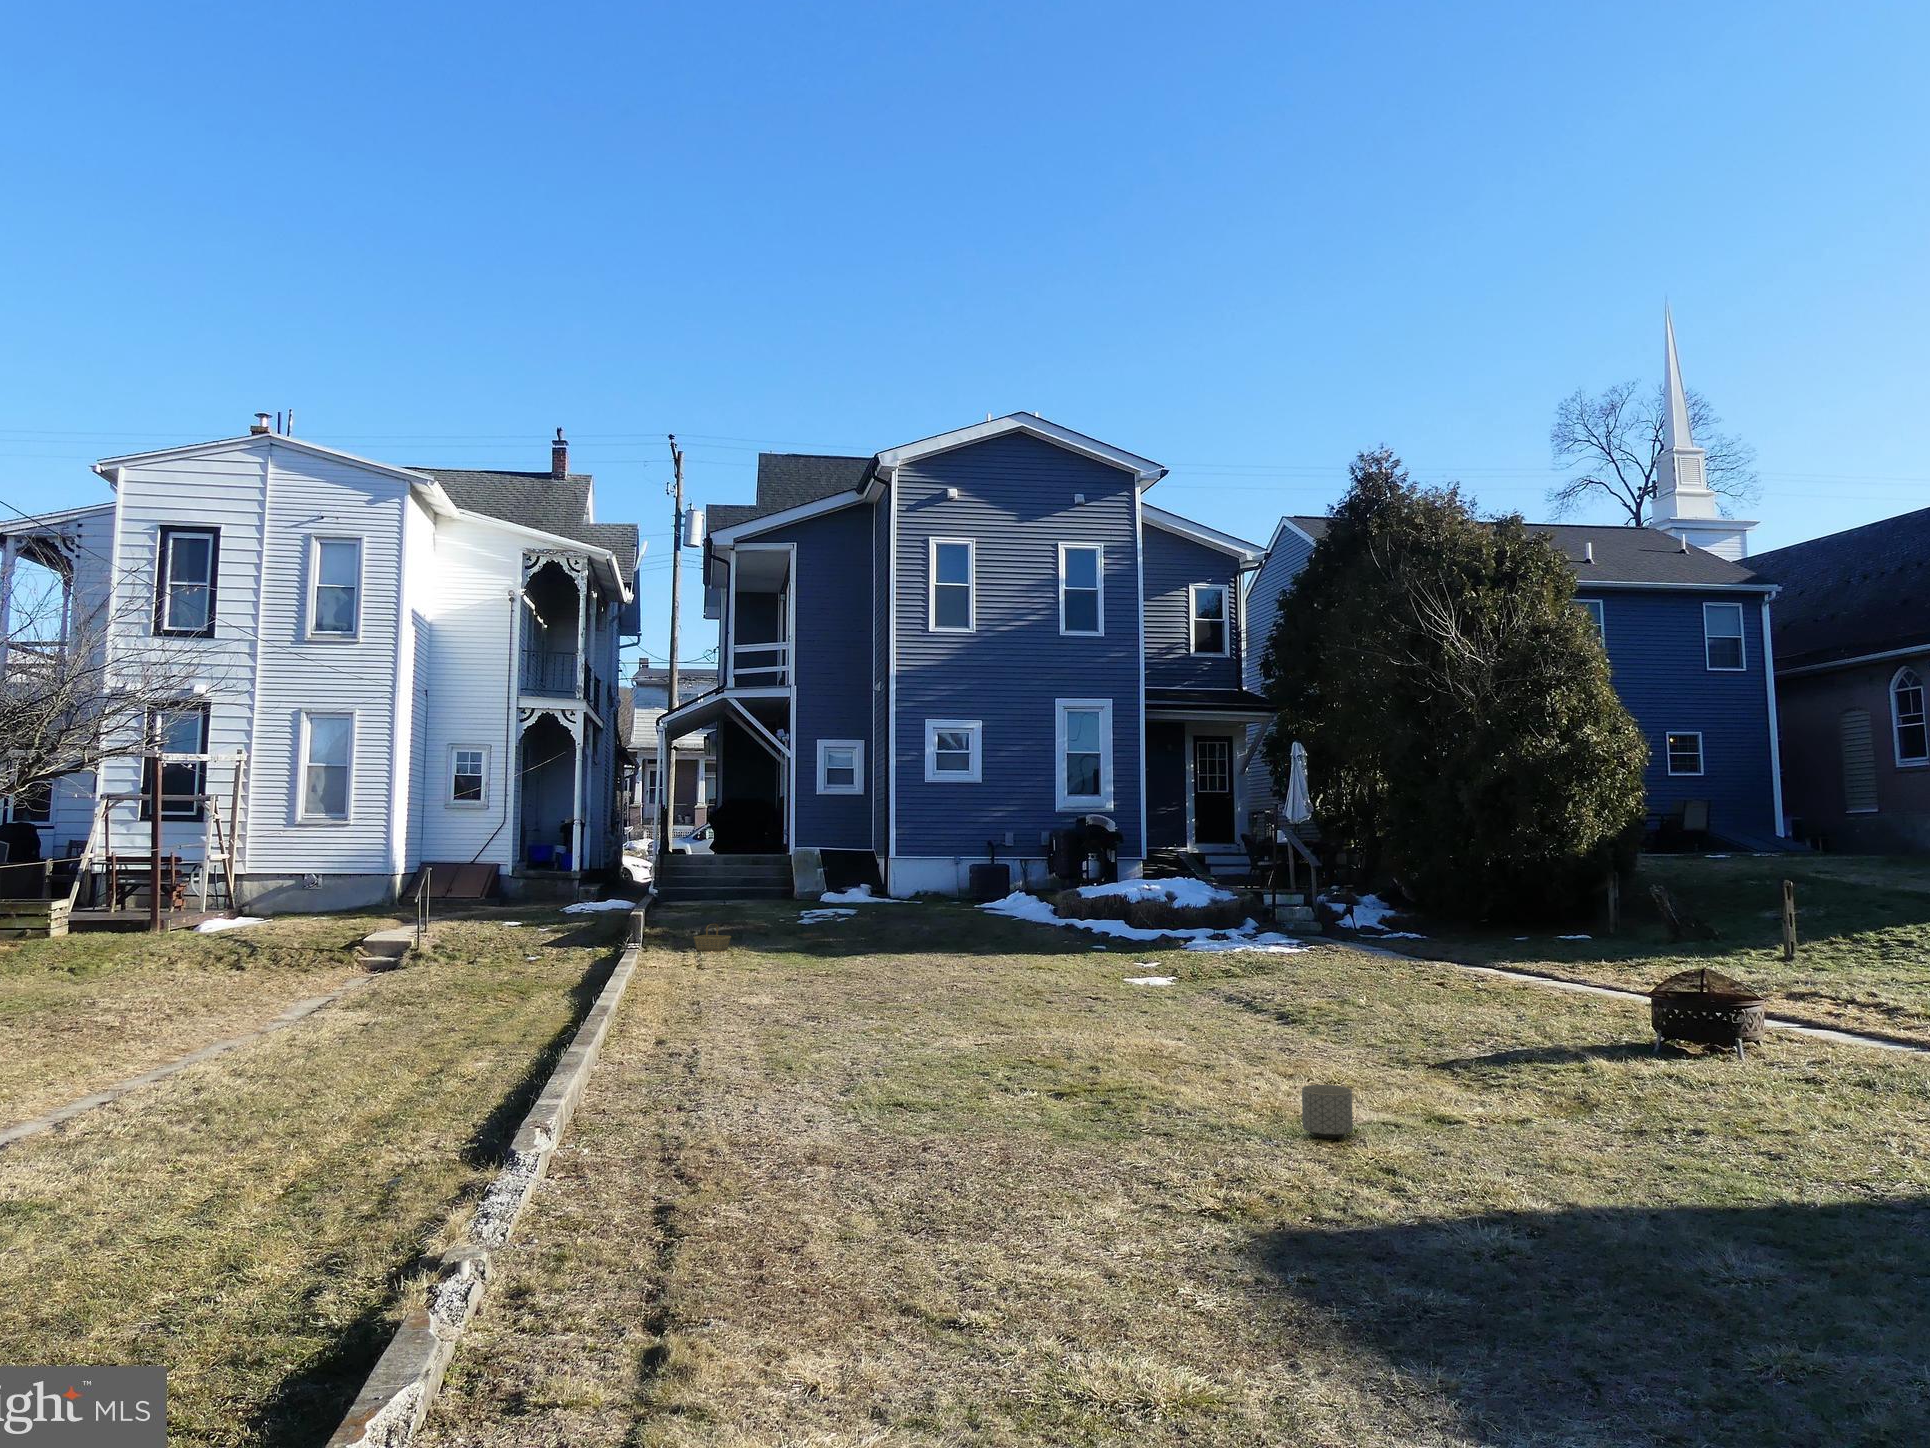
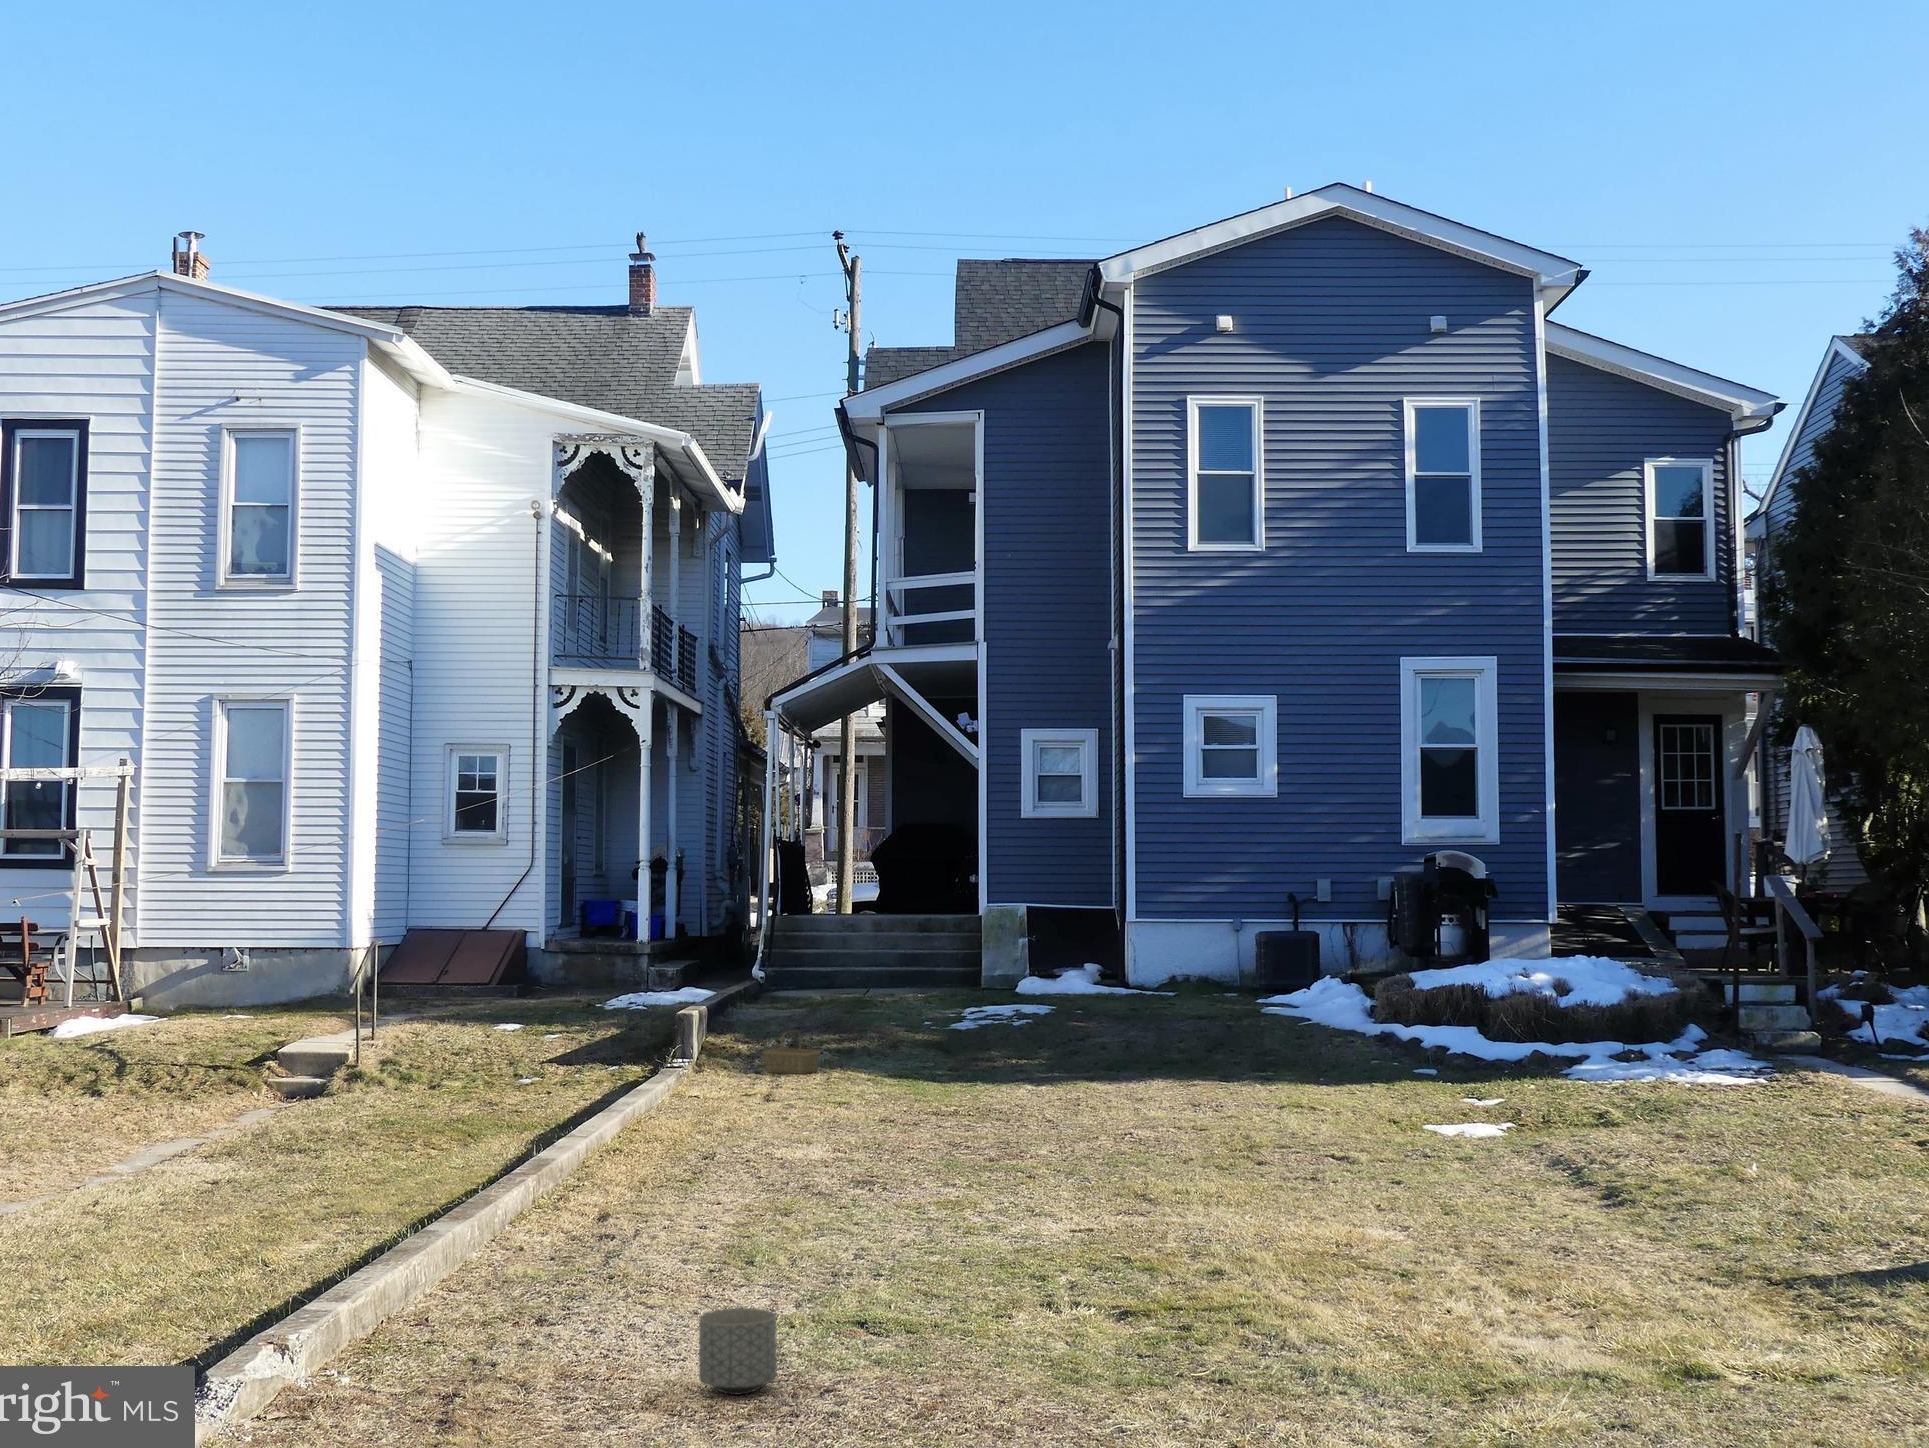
planter: present [1302,1085,1353,1139] -> present [699,1308,777,1395]

